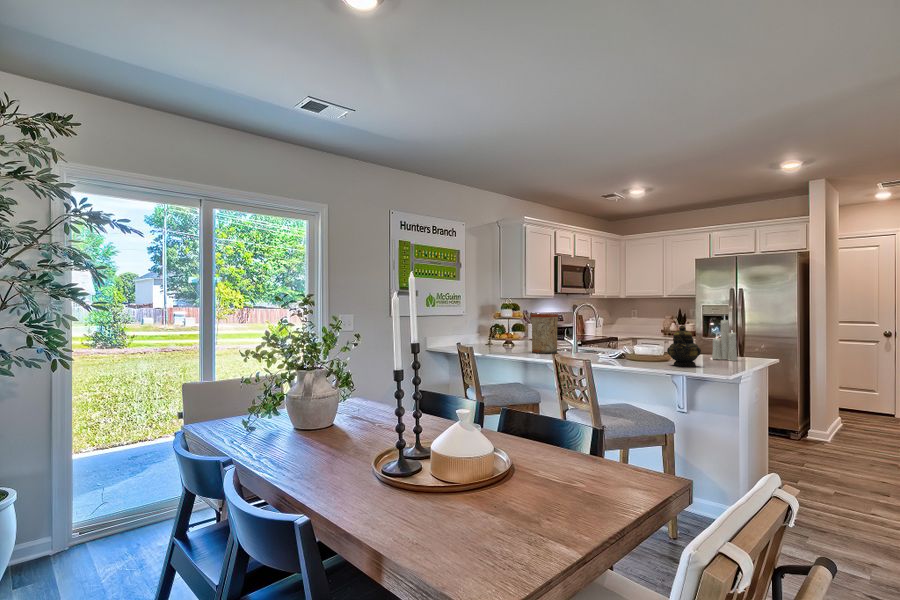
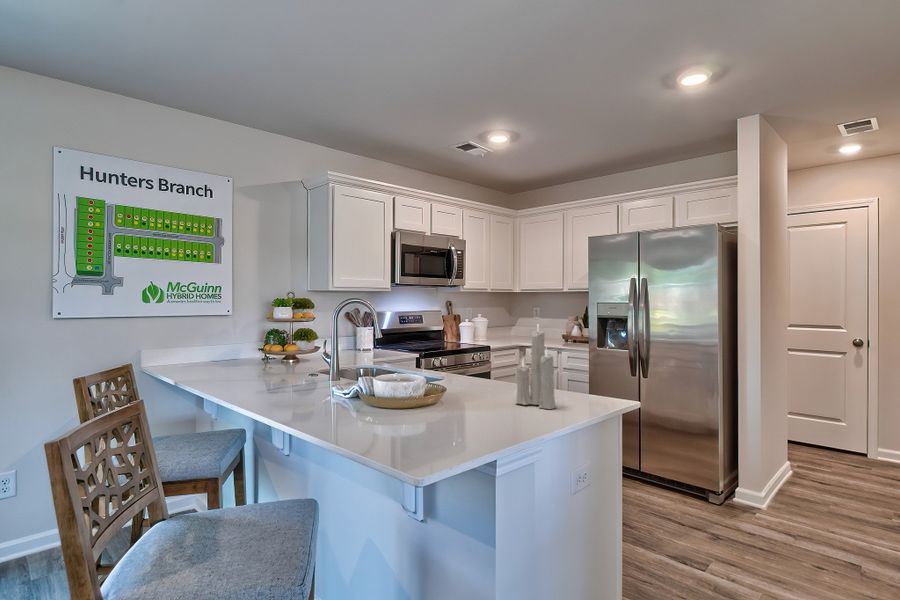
vase: present [531,314,558,354] -> none [251,316,294,386]
teapot: present [667,325,701,367] -> none [379,345,441,434]

